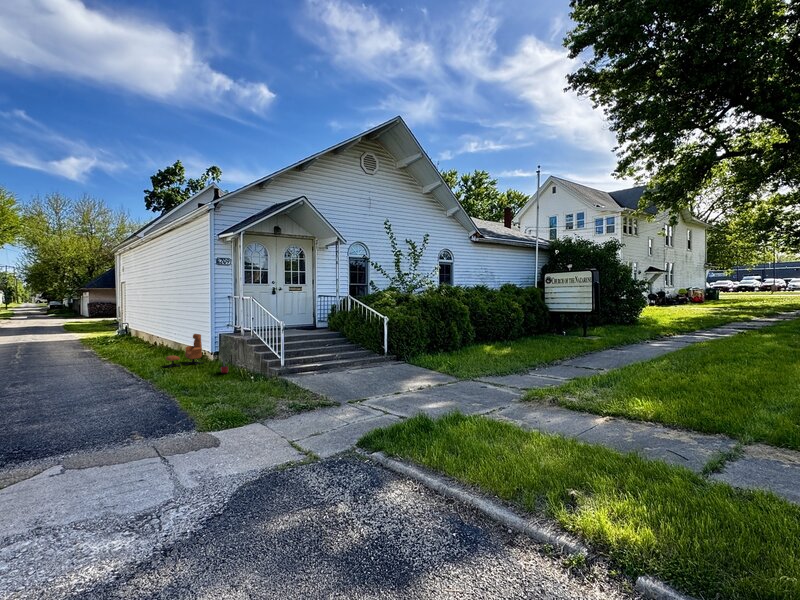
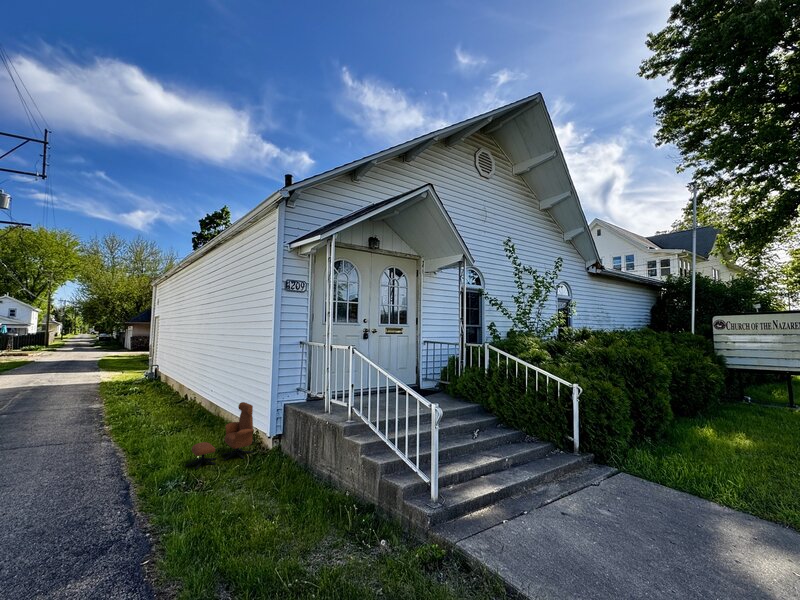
potted tree: present [219,338,237,374] -> none [289,427,328,500]

